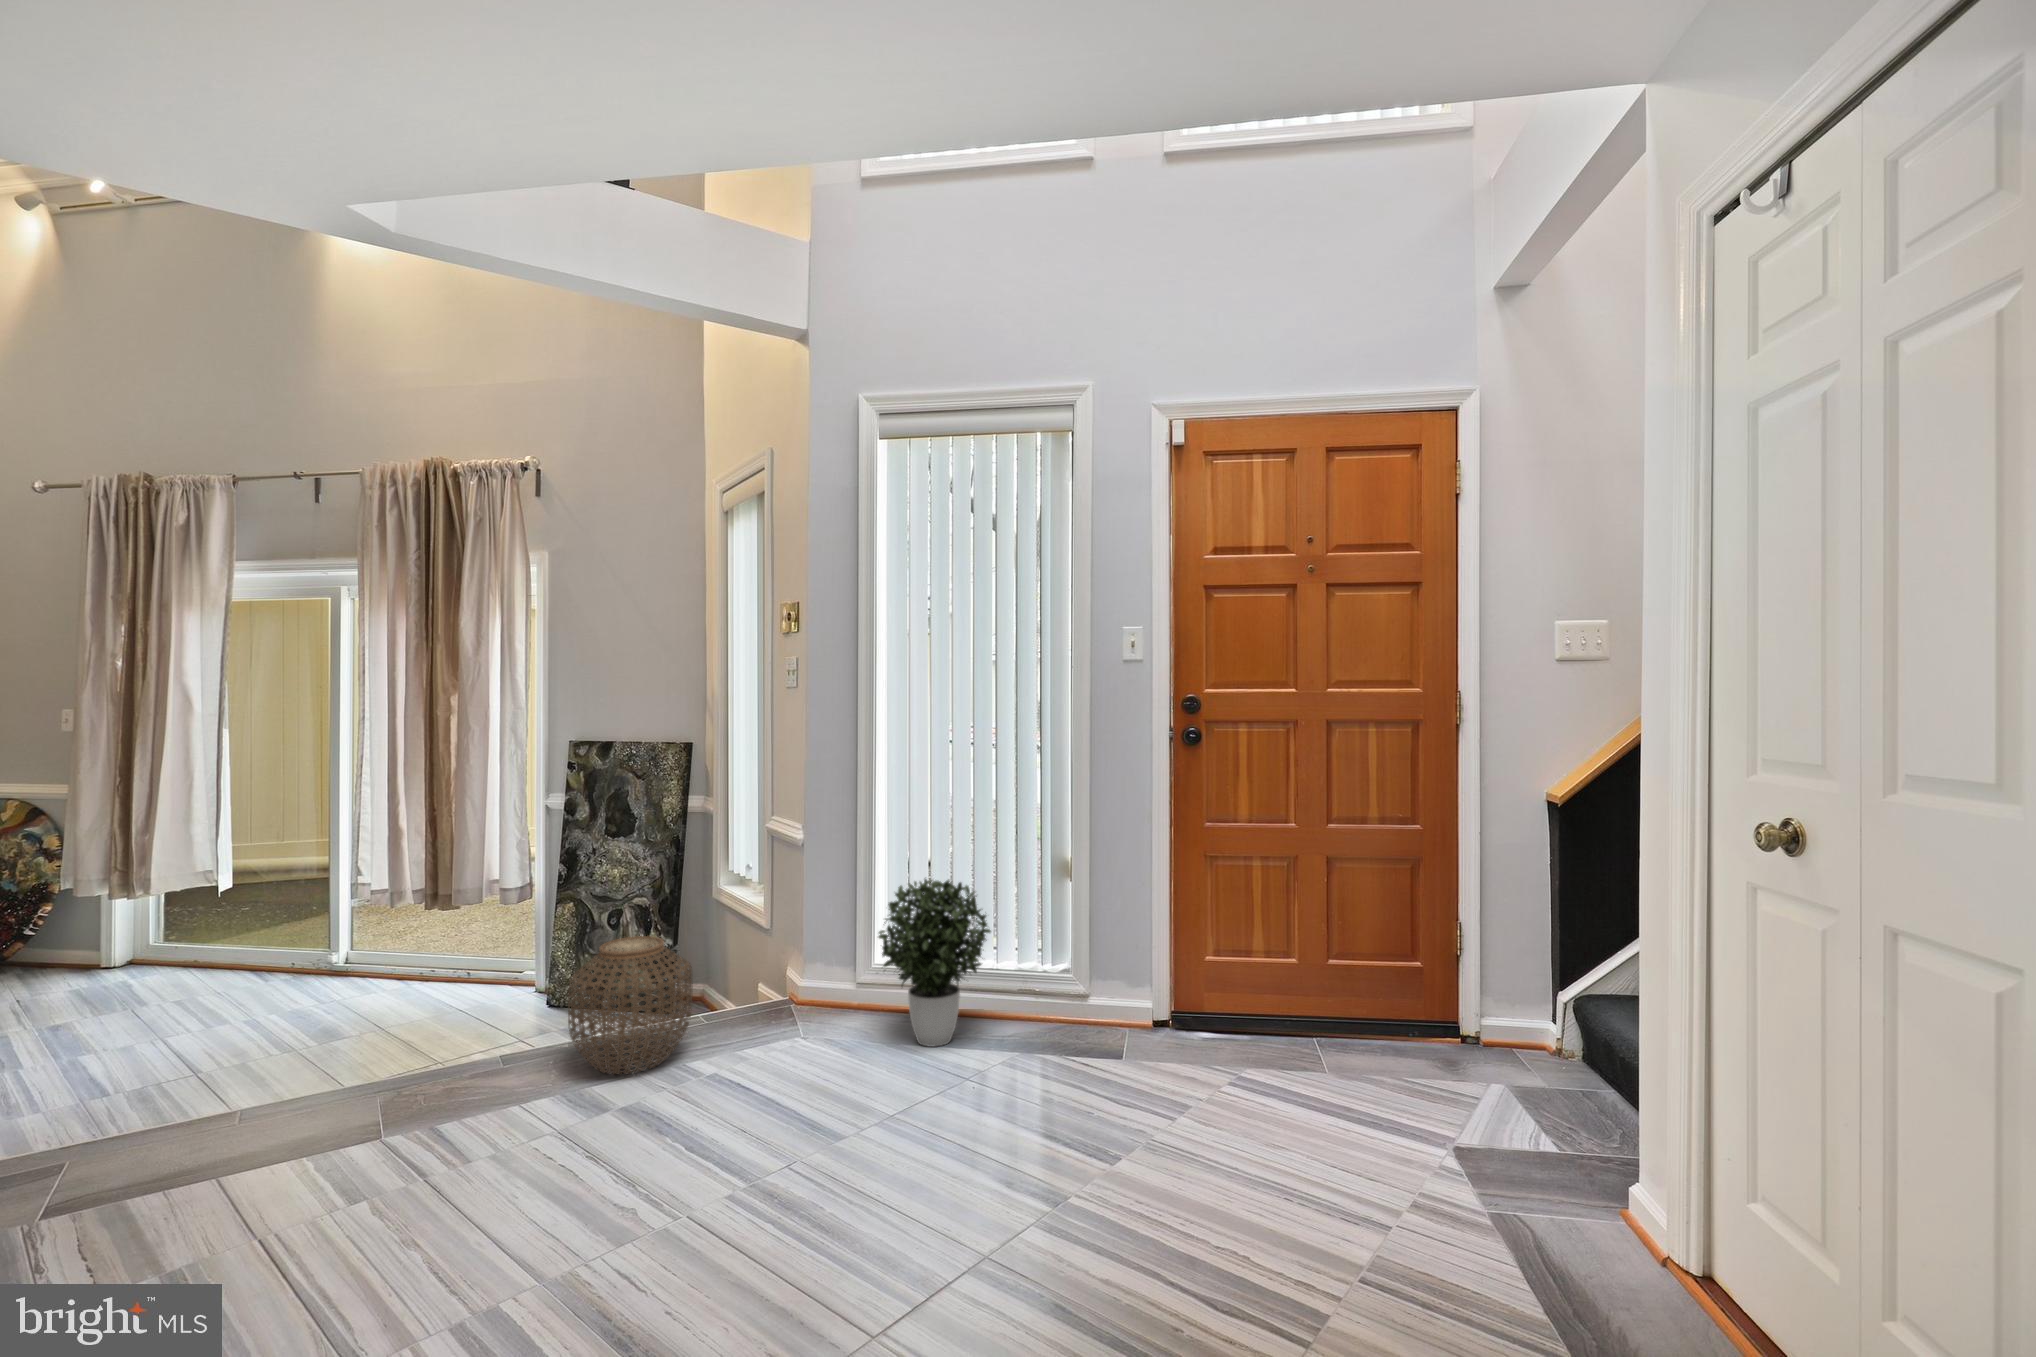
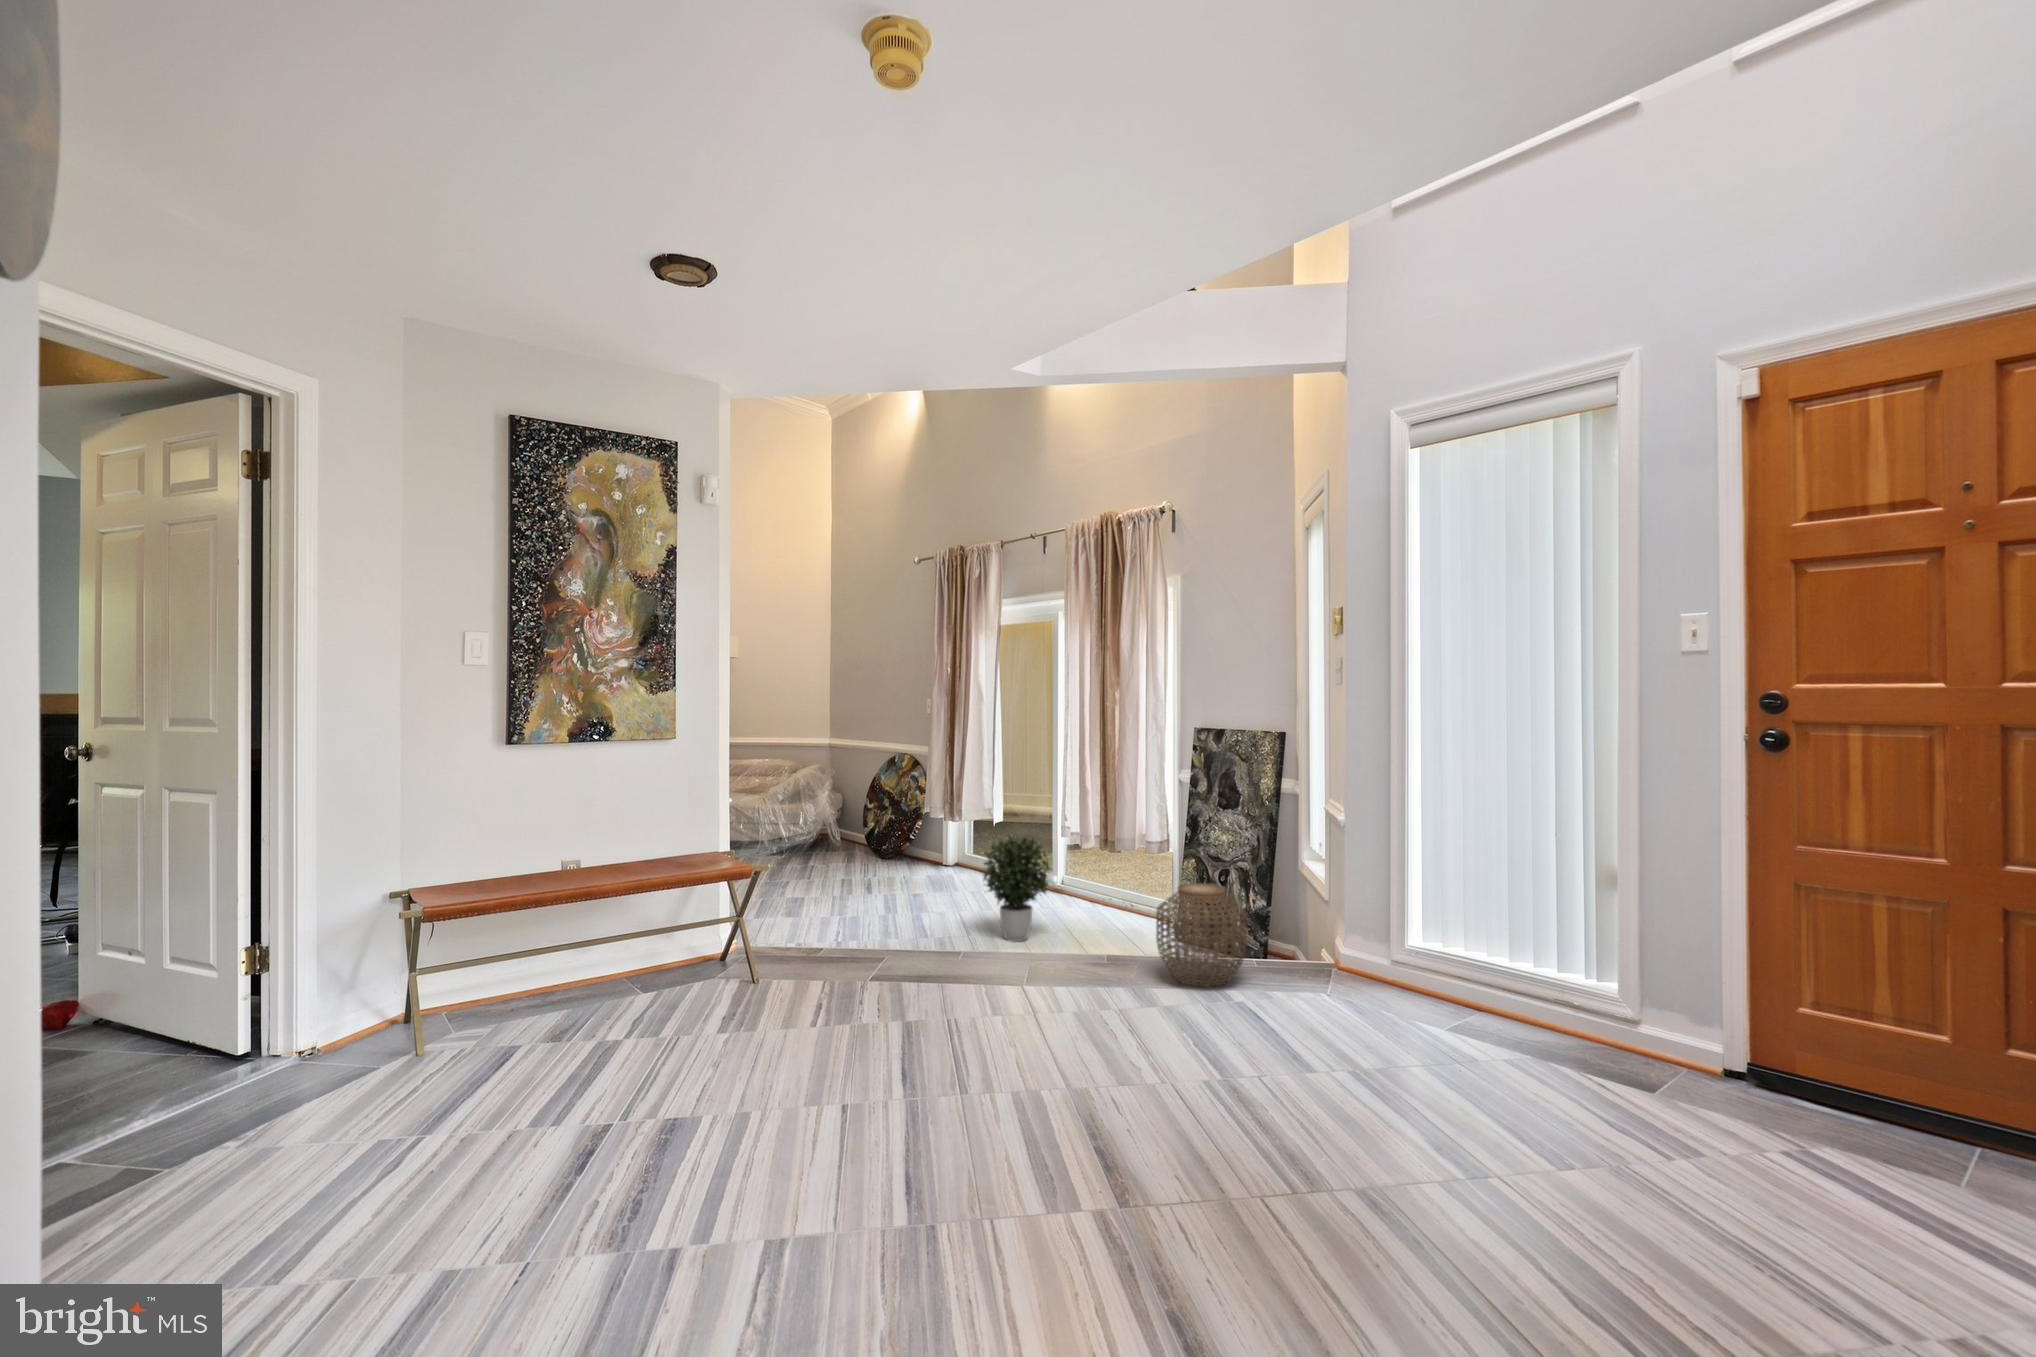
potted plant: present [878,879,991,1047] -> present [984,837,1050,942]

